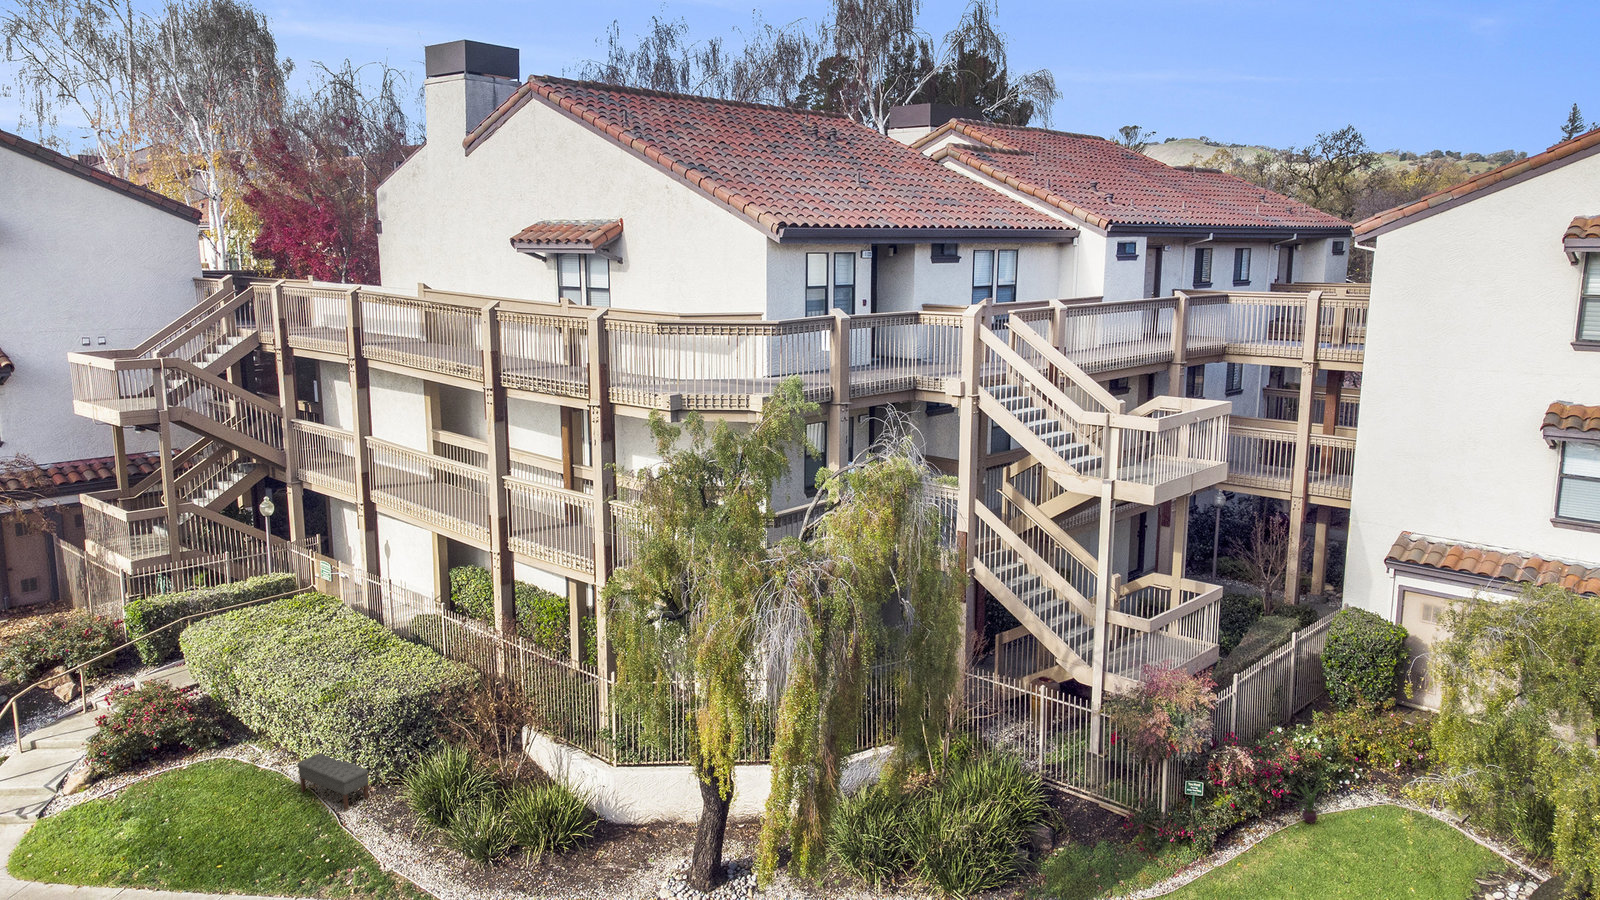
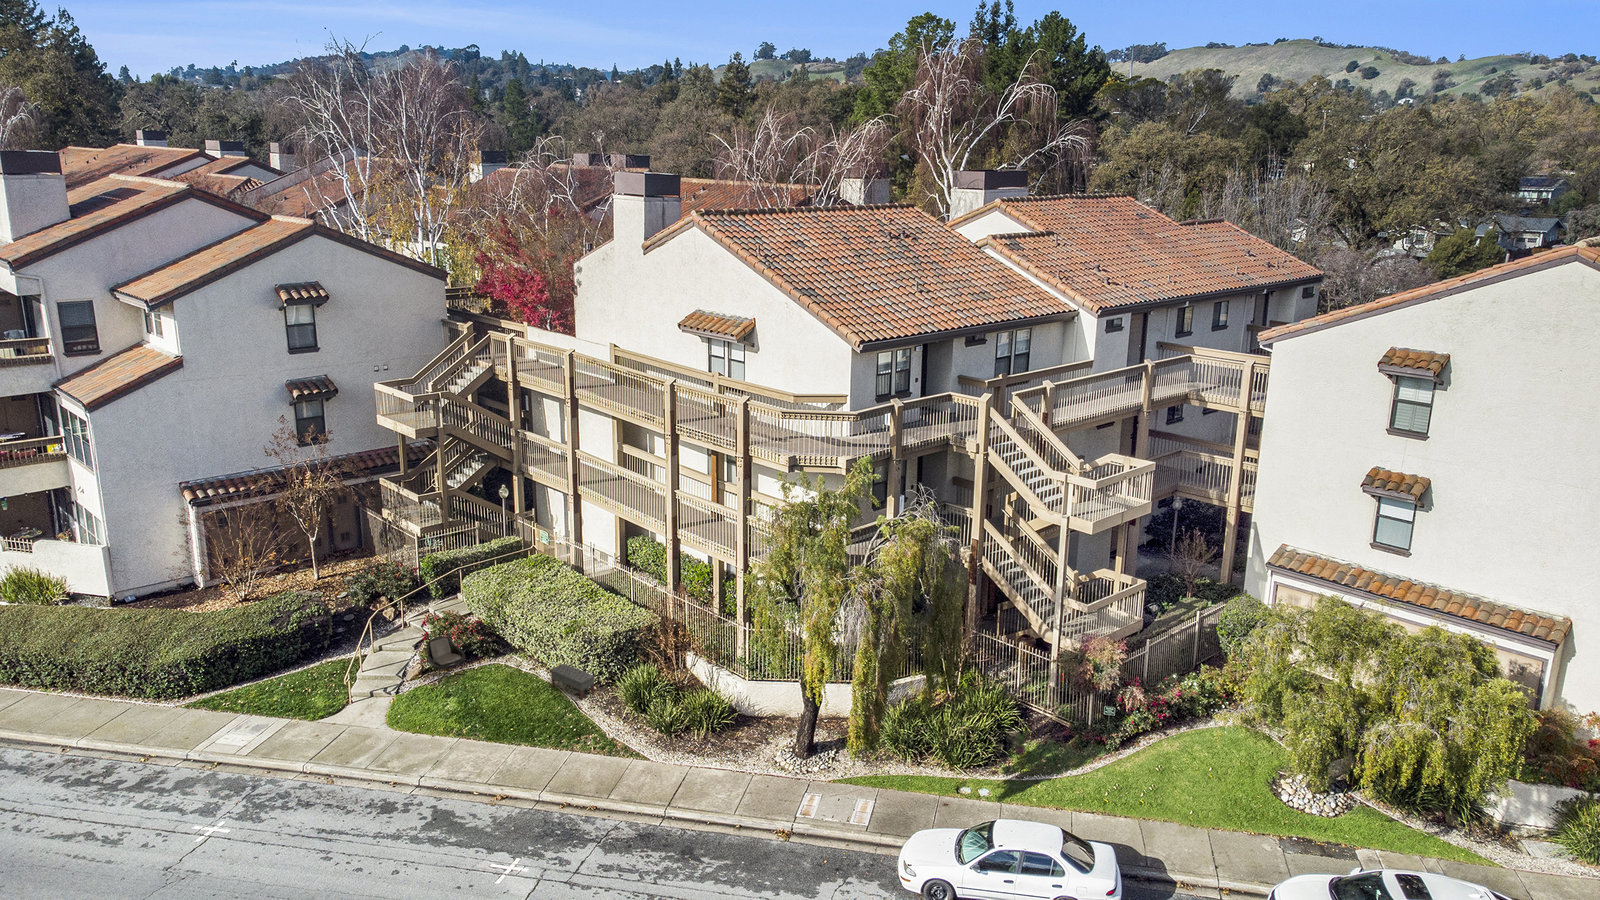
lounge chair: none [95,718,162,795] -> present [426,636,466,683]
decorative plant: present [1295,782,1322,823] -> present [1010,733,1027,755]

